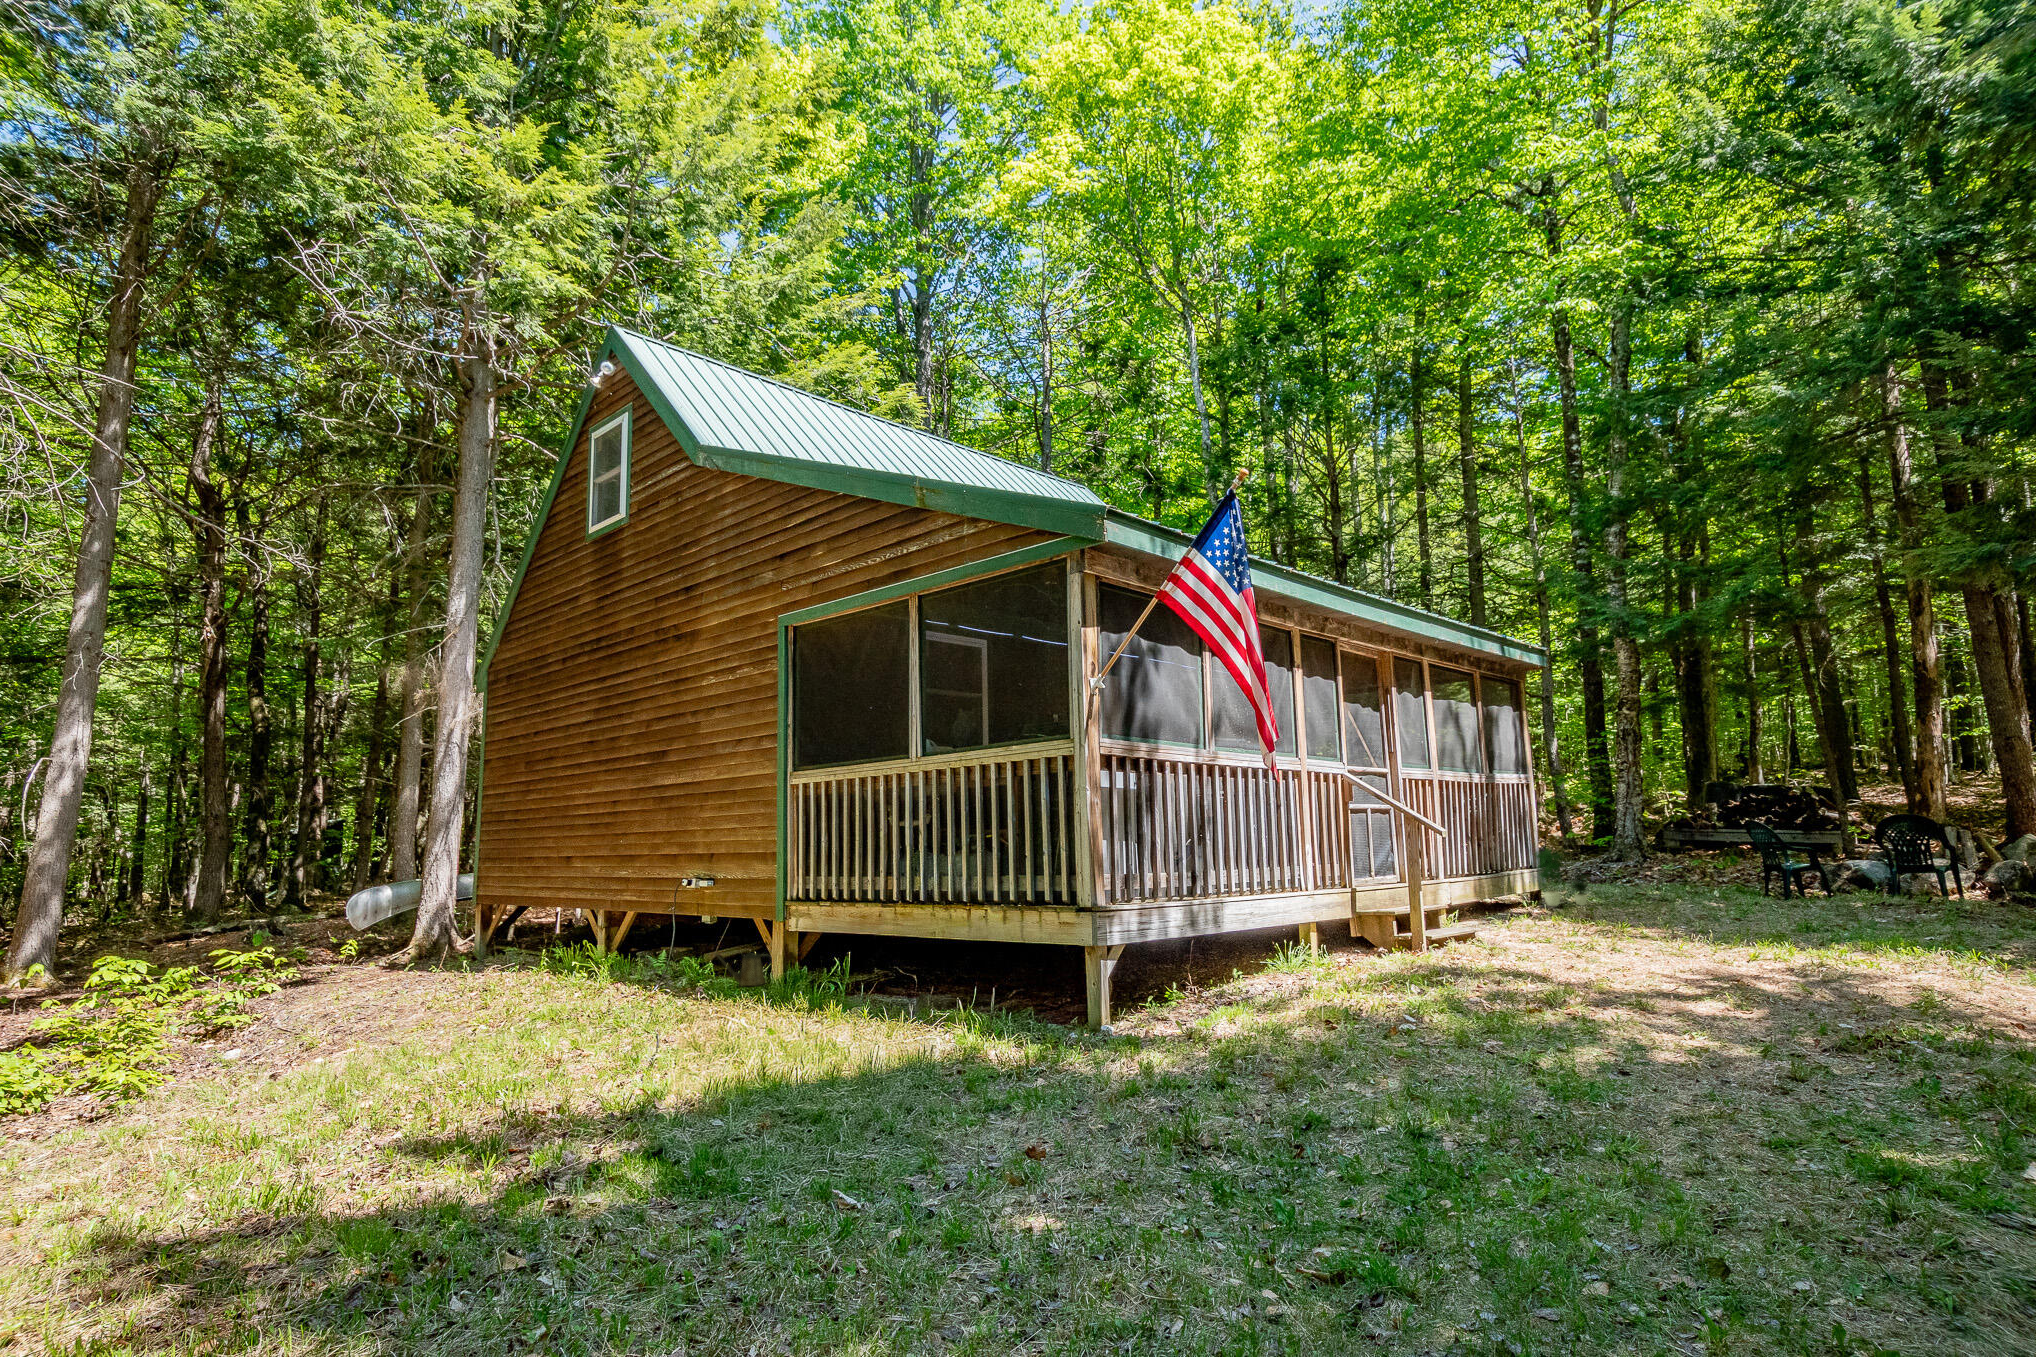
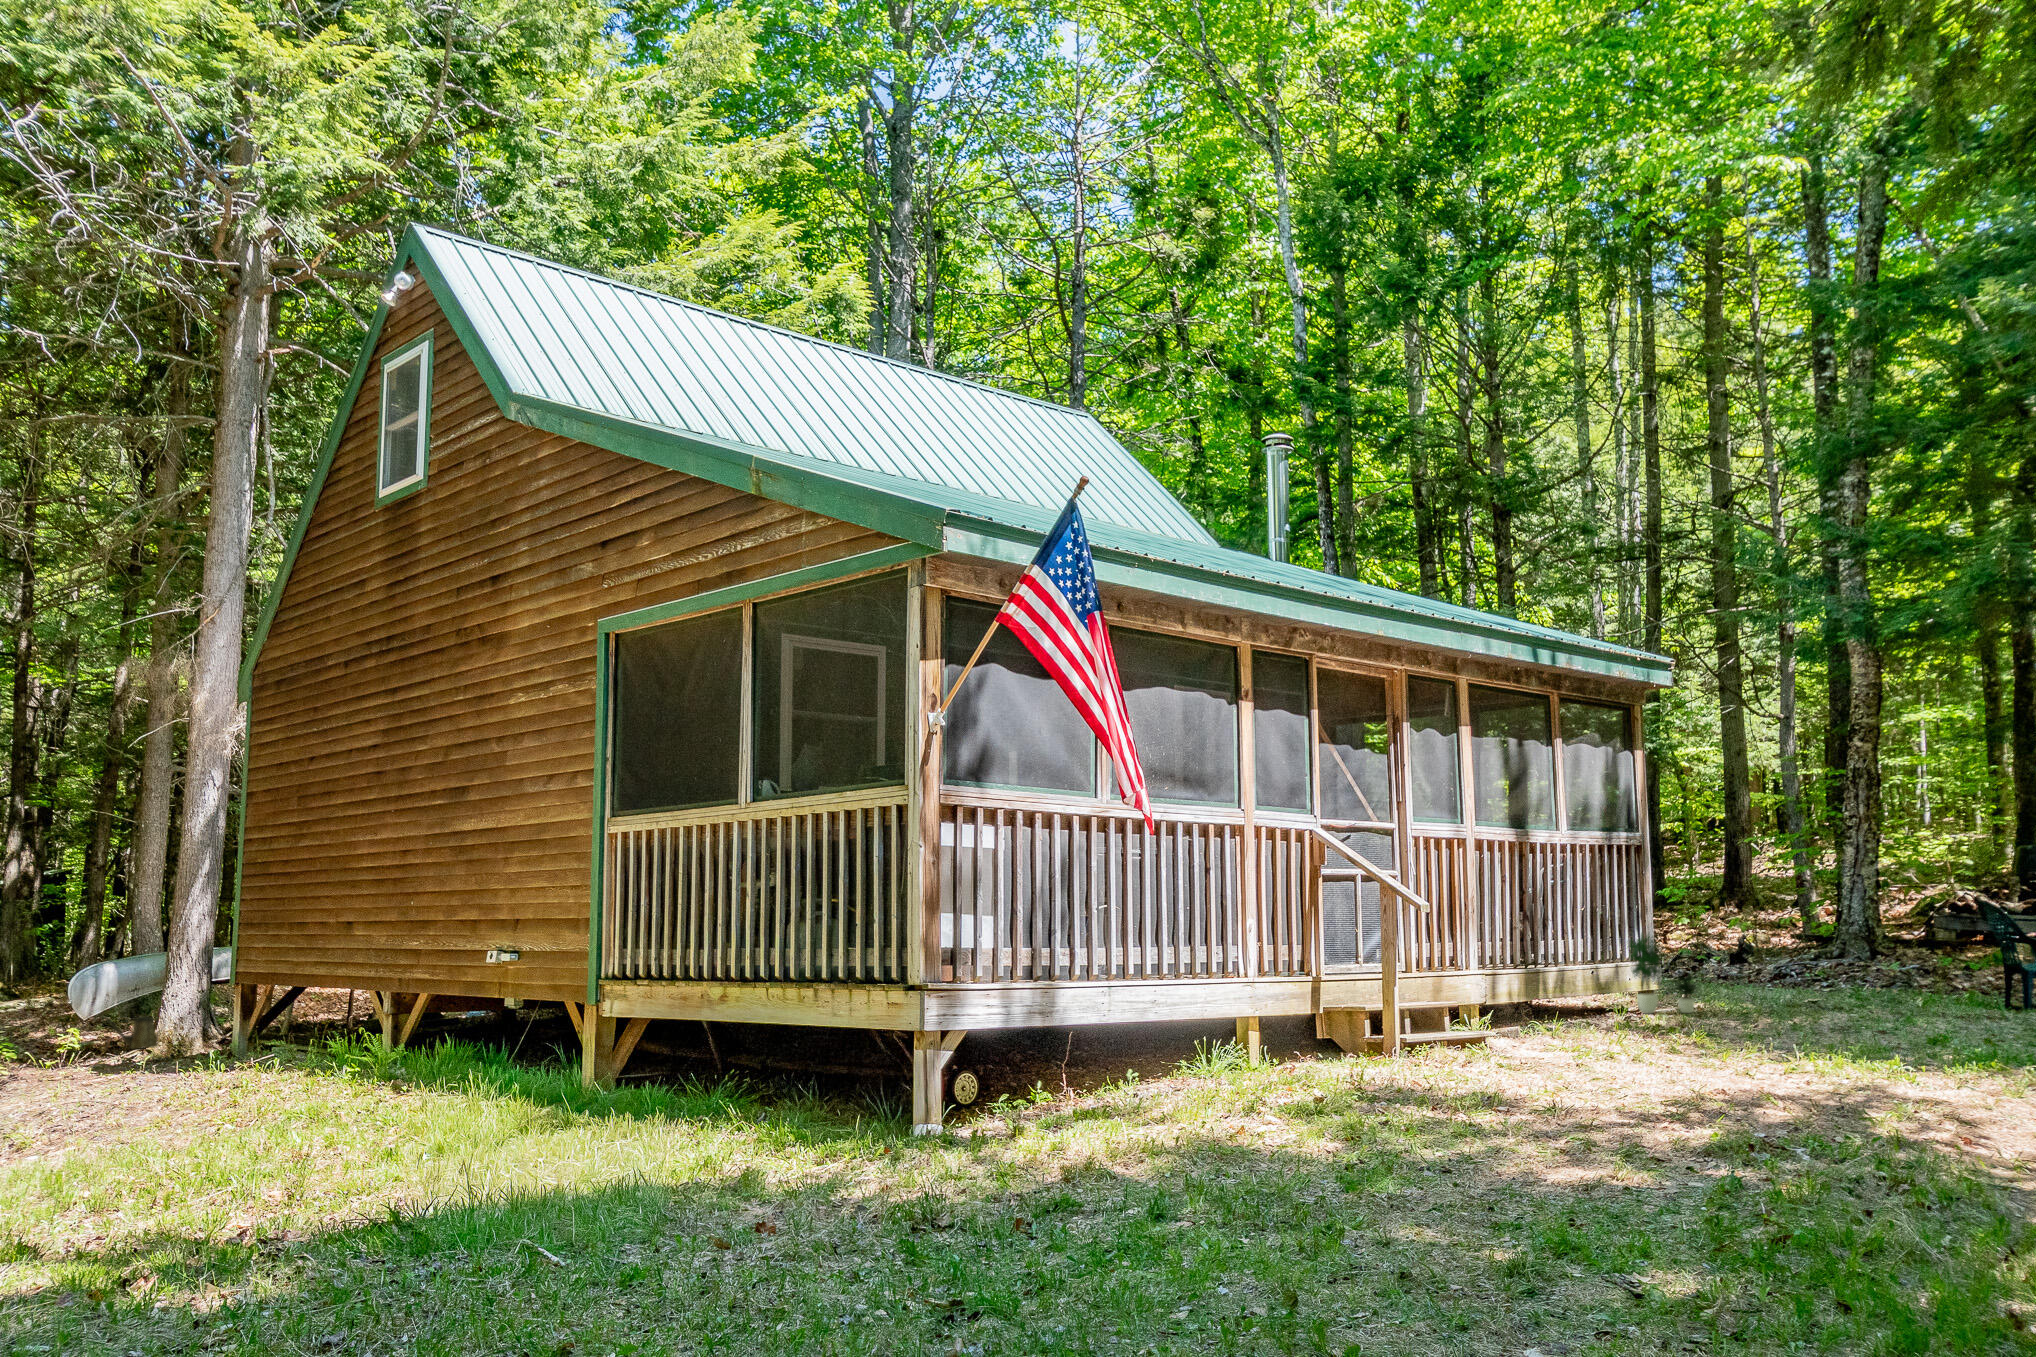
watering can: present [715,953,765,987] -> present [104,1016,163,1049]

